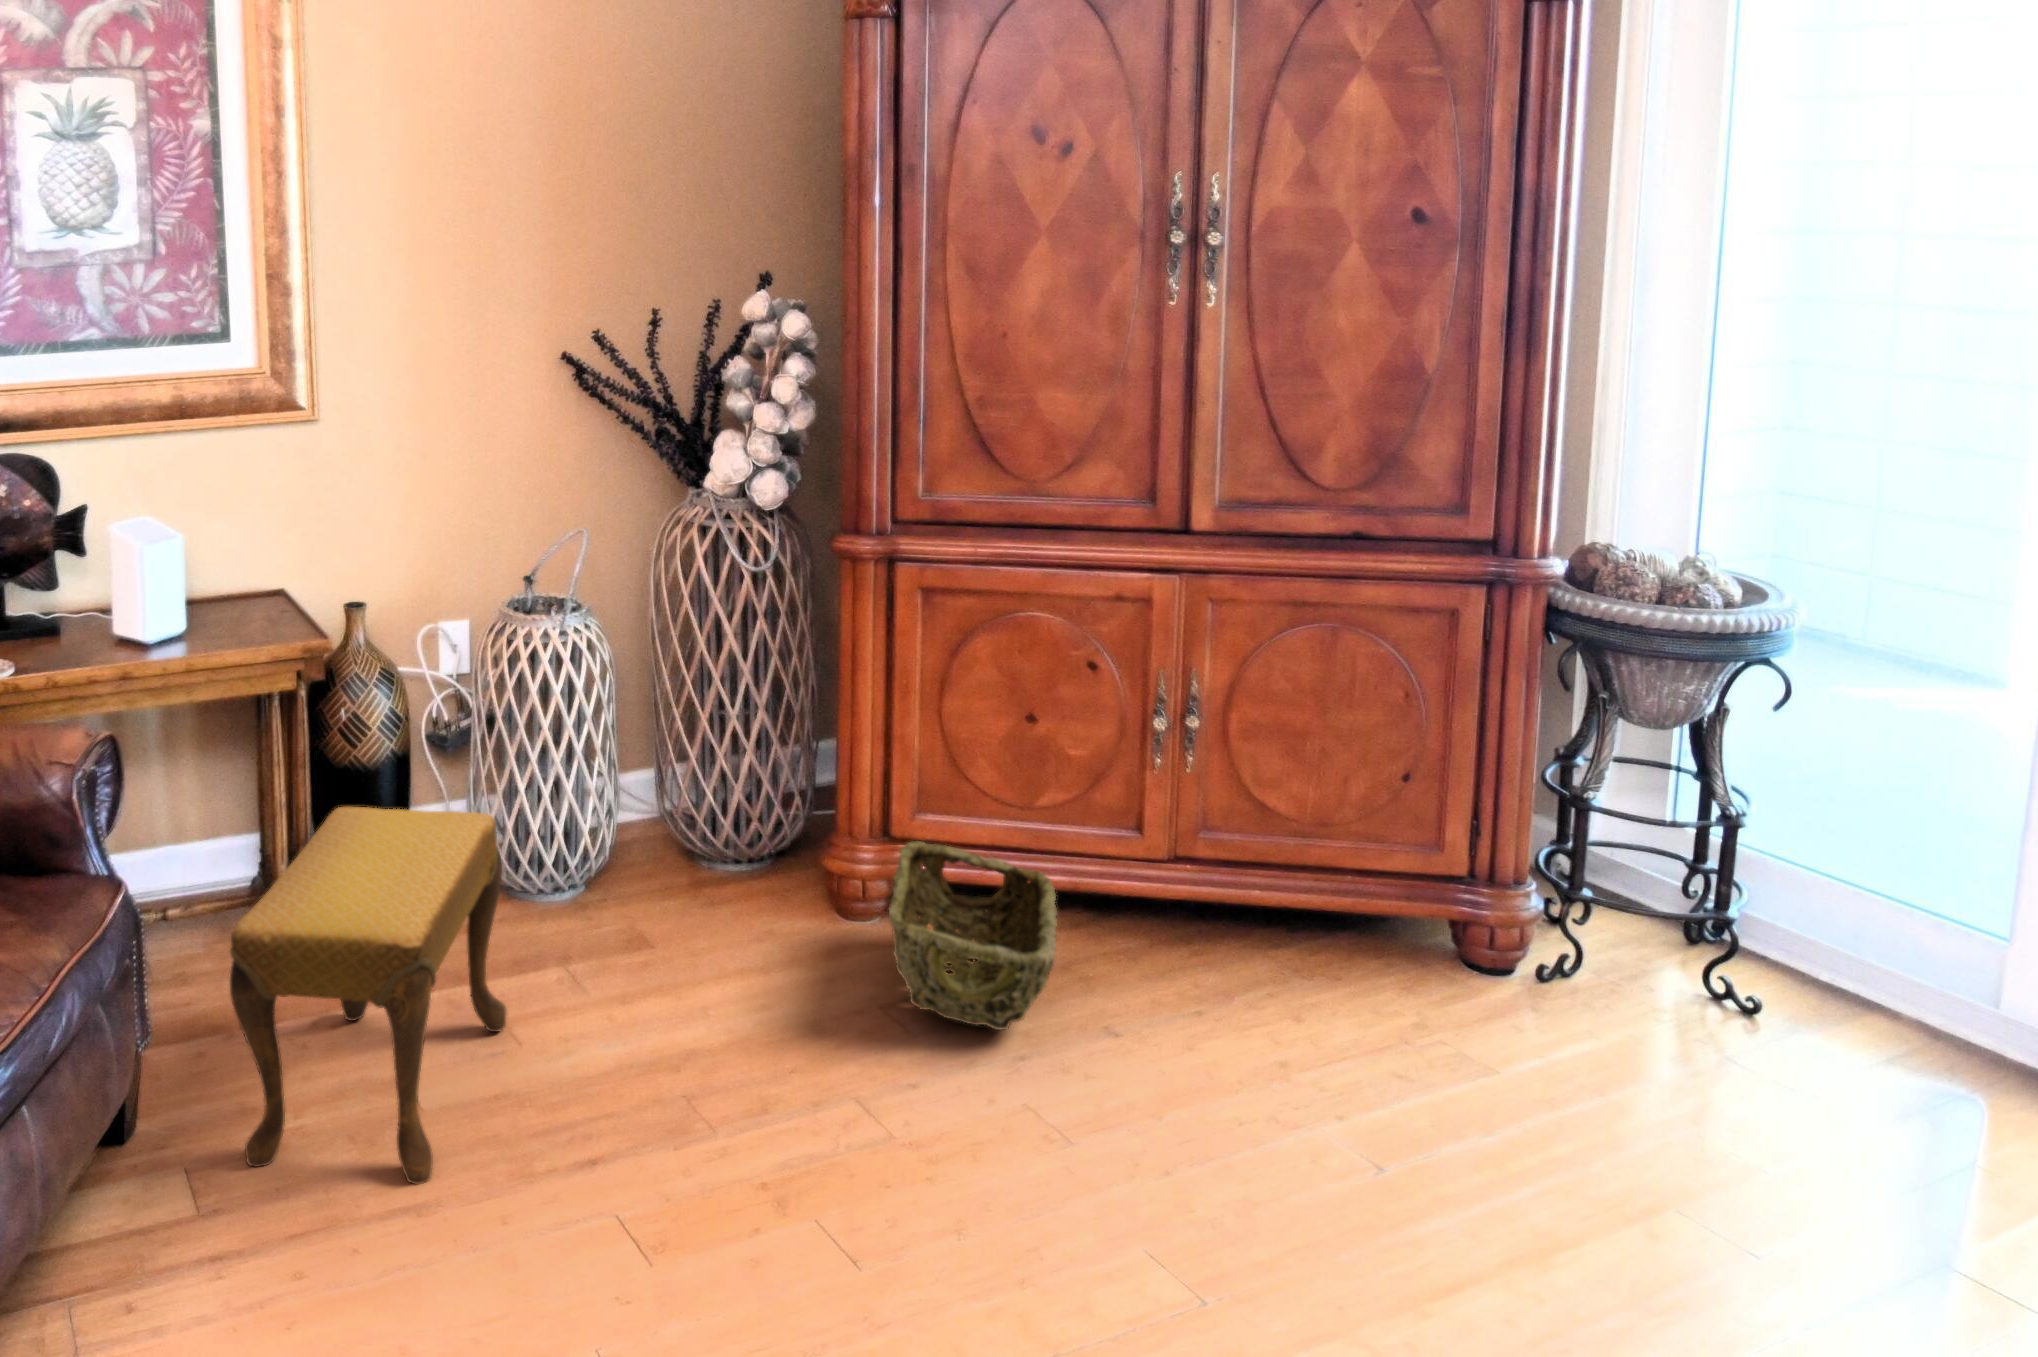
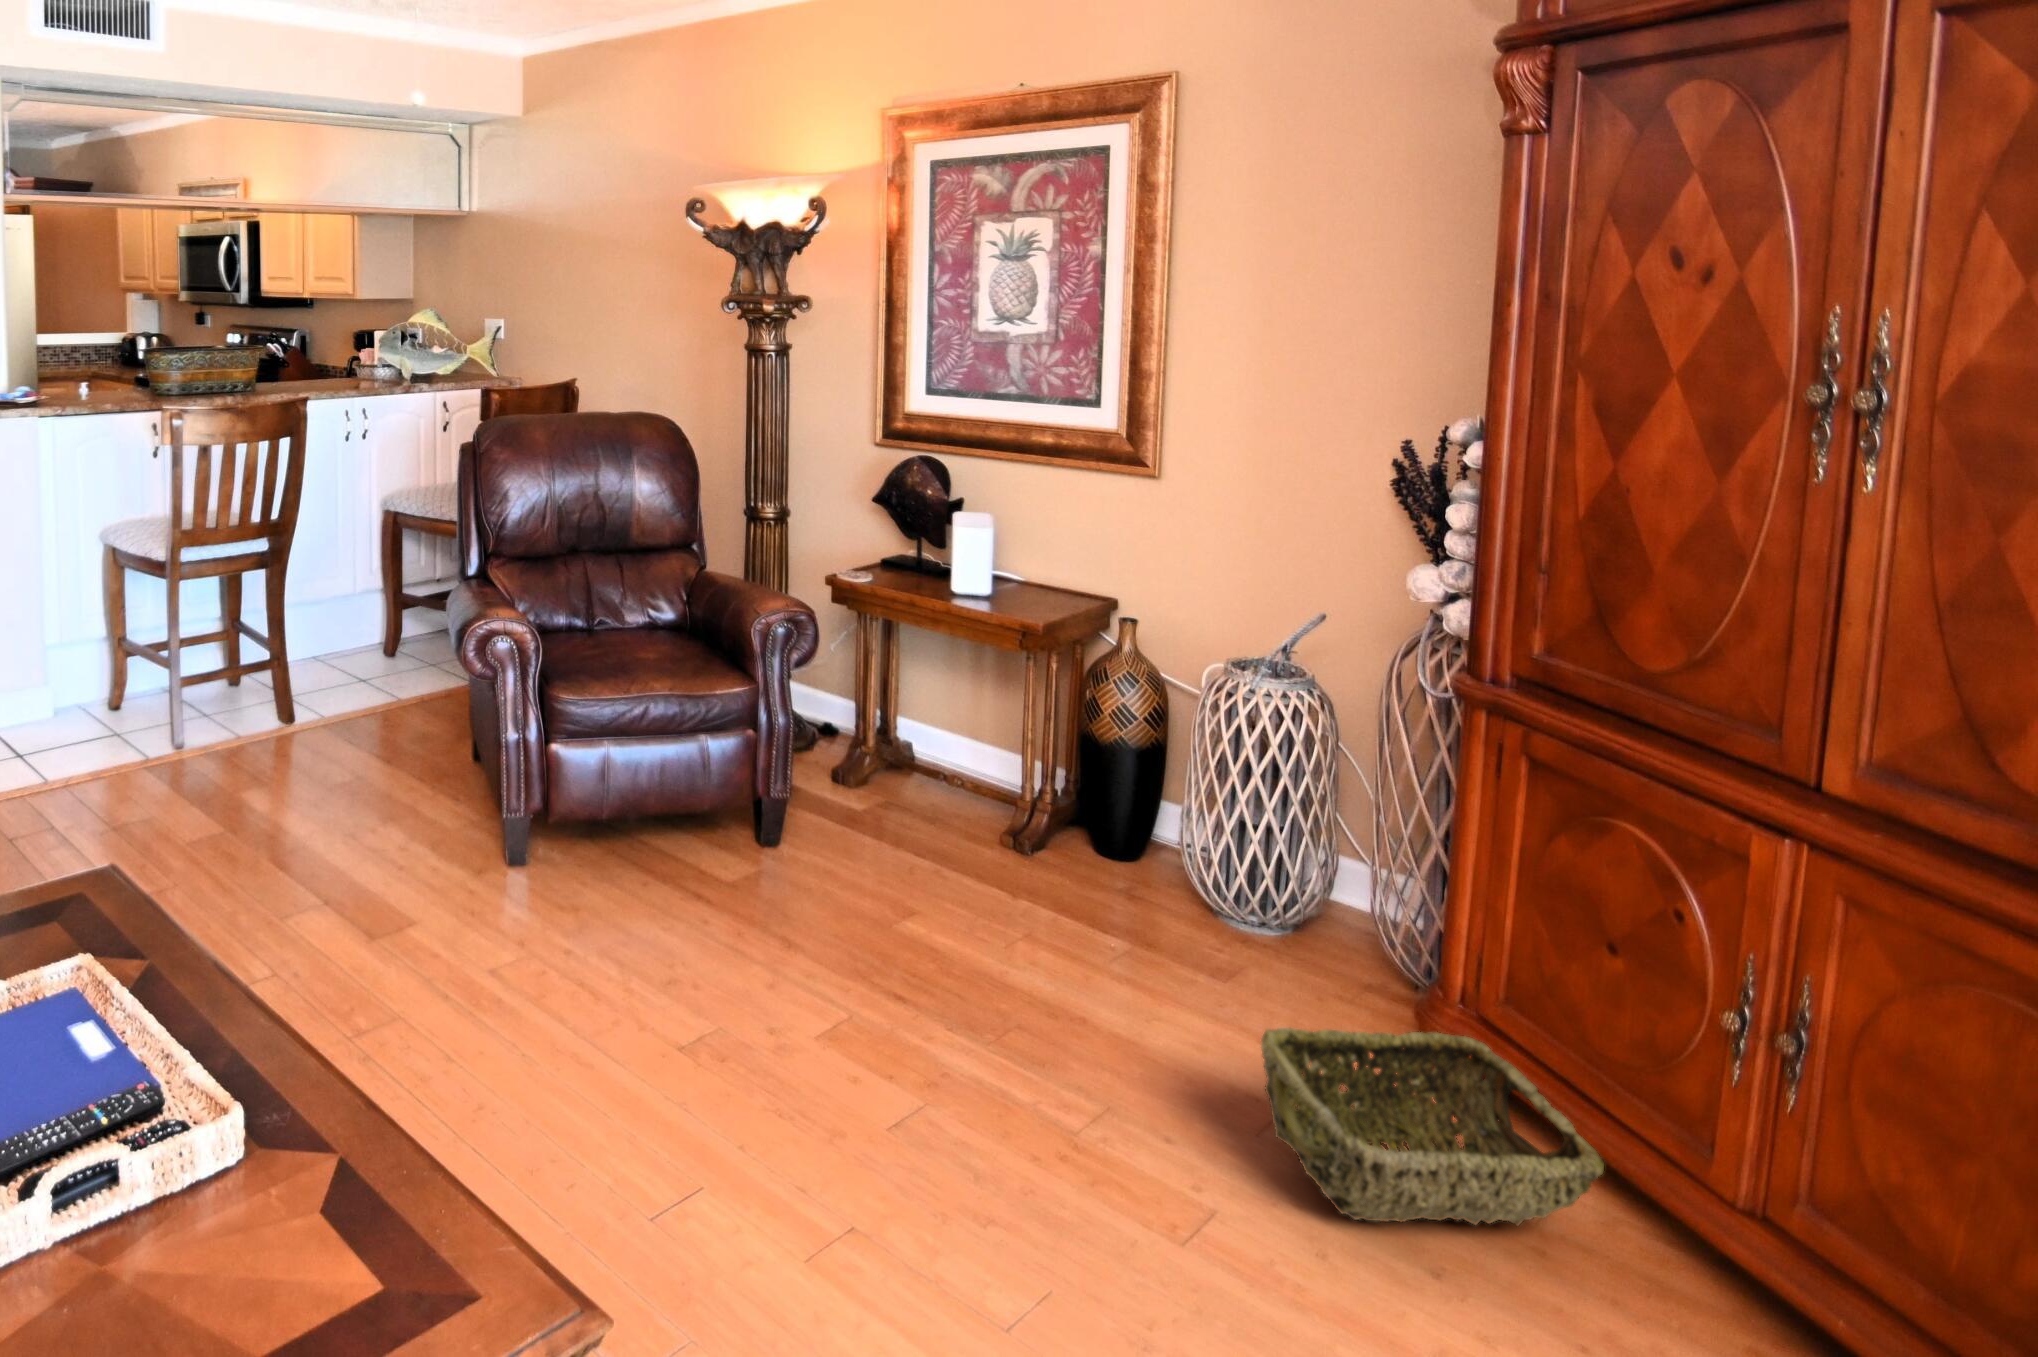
footstool: present [230,807,507,1184] -> none [783,732,1030,955]

